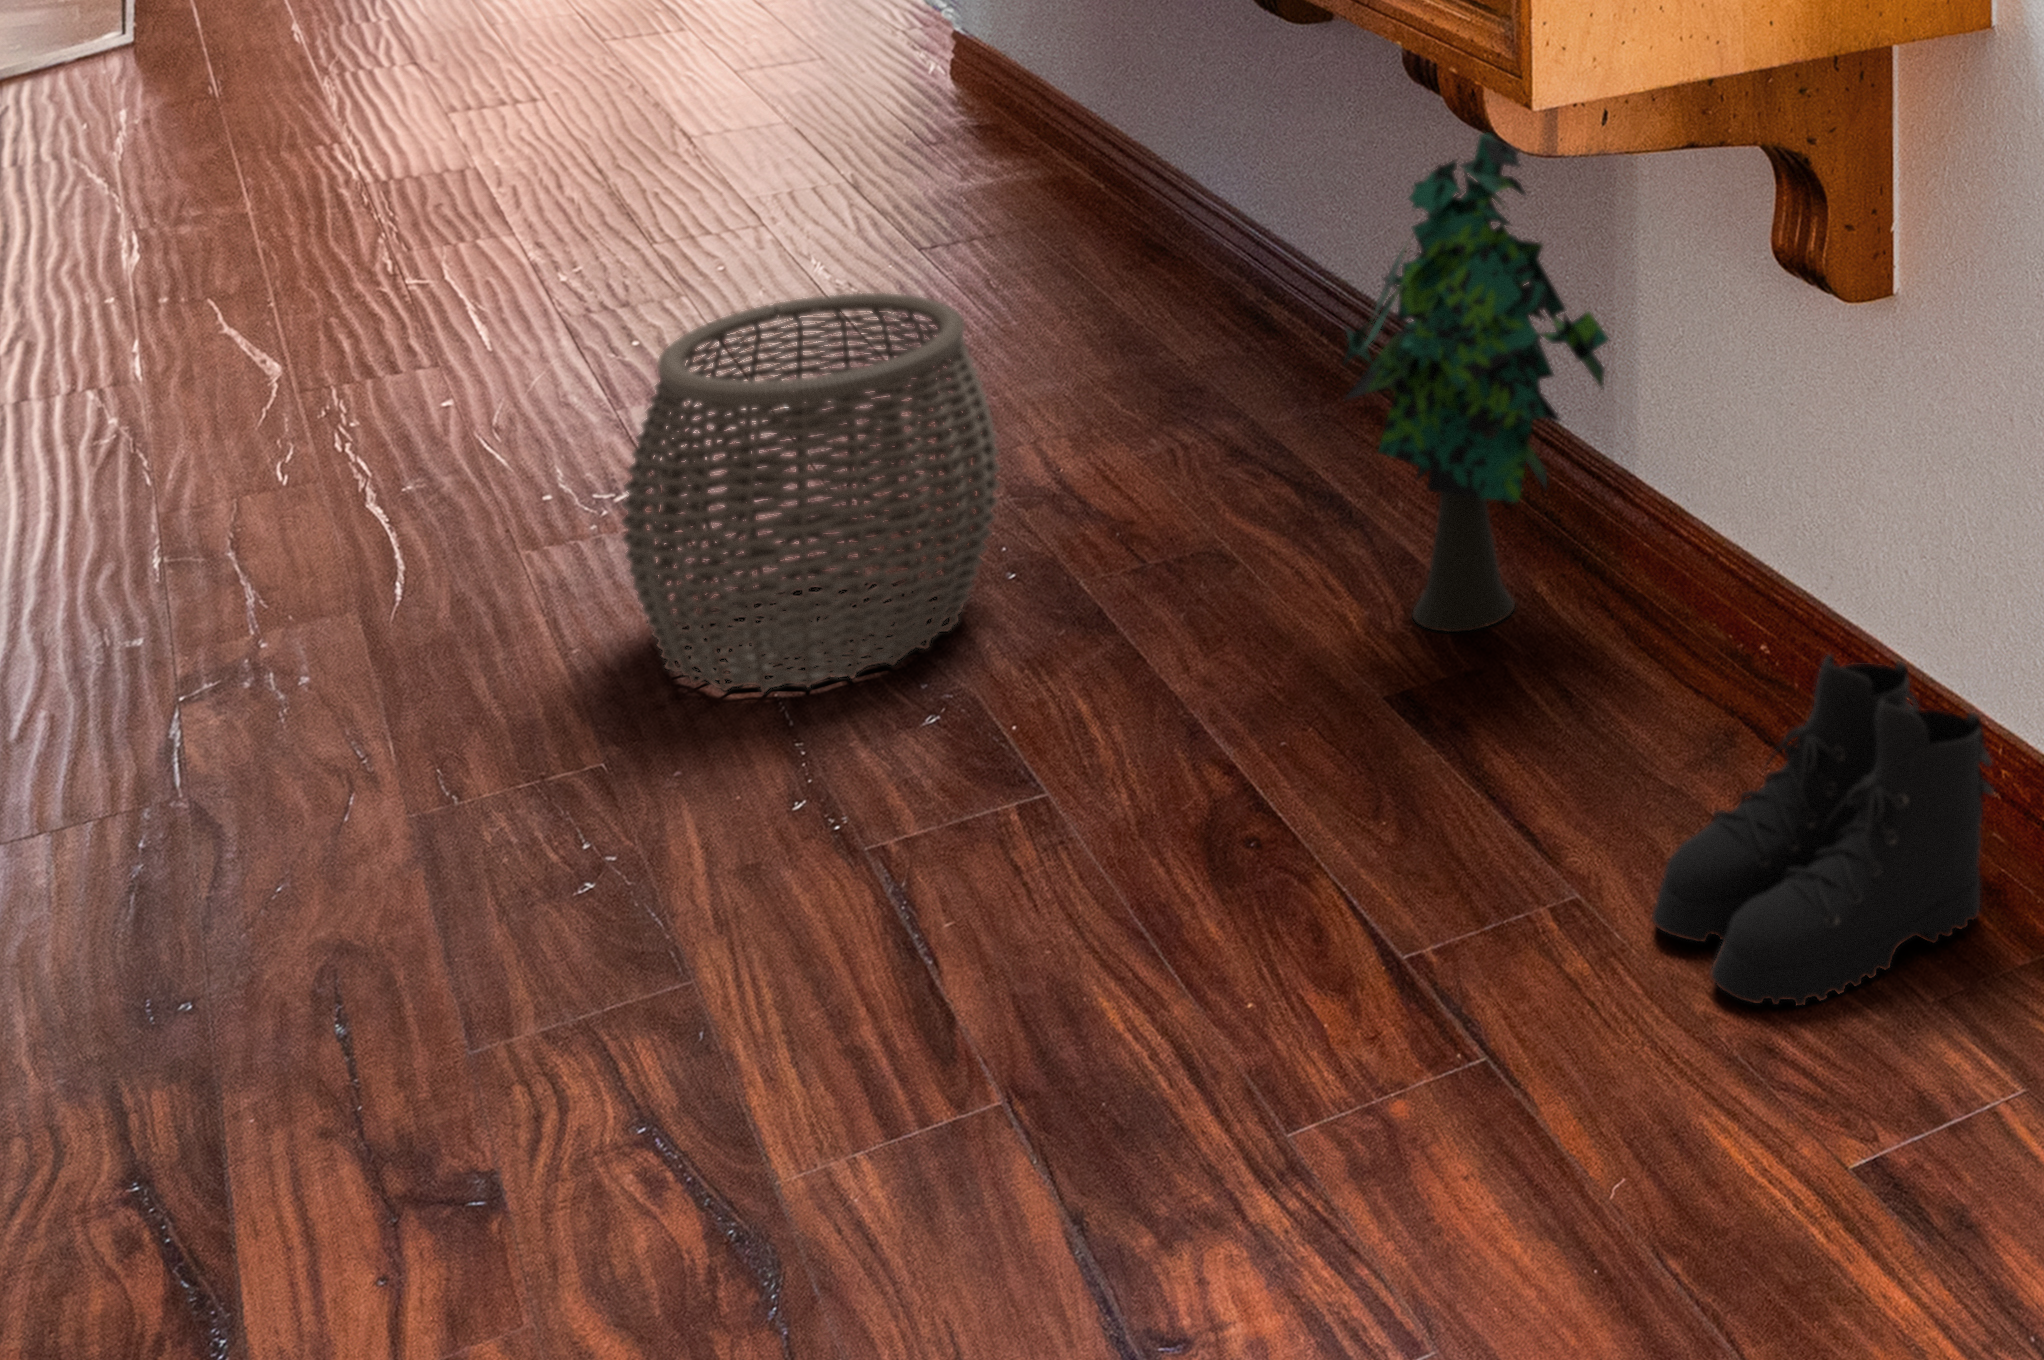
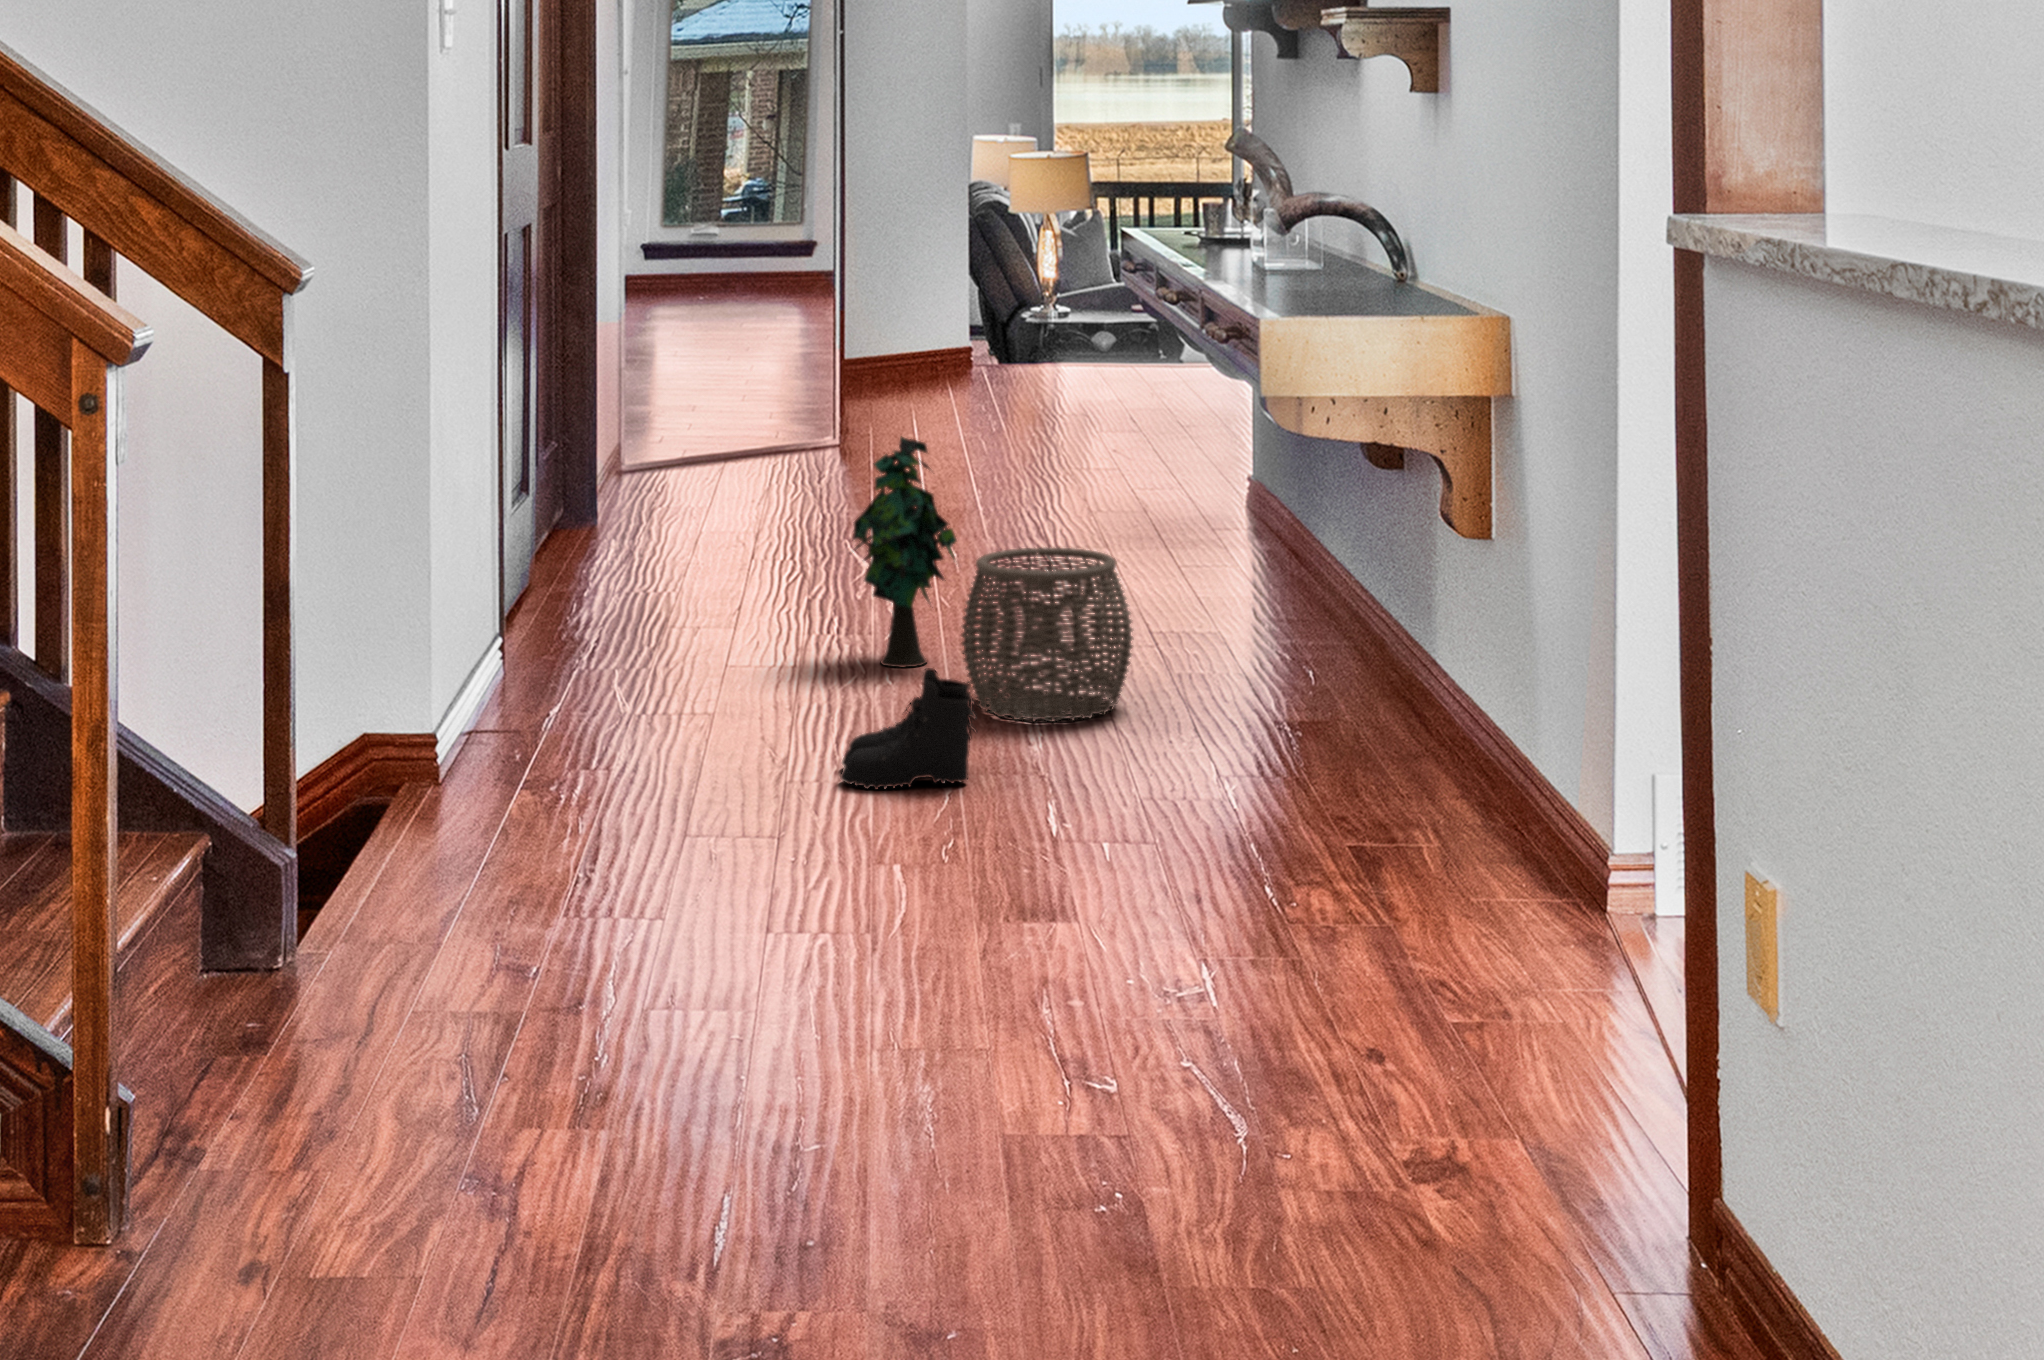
decorative plant: present [1343,133,1608,632] -> present [853,436,956,667]
boots: present [1652,654,1993,1006] -> present [840,668,976,790]

